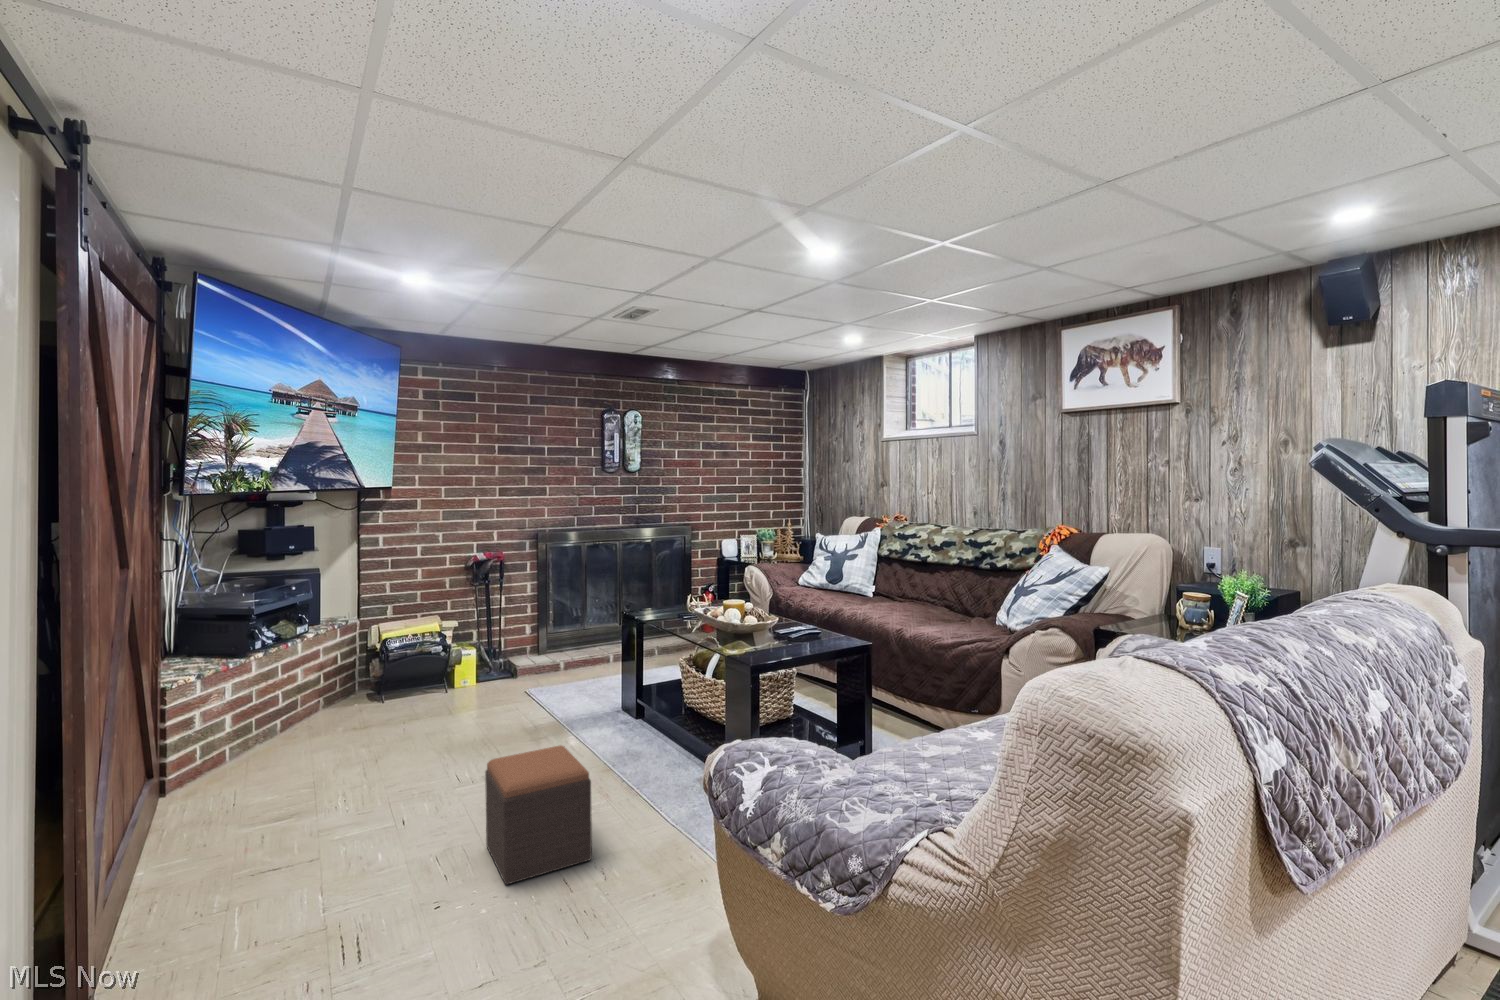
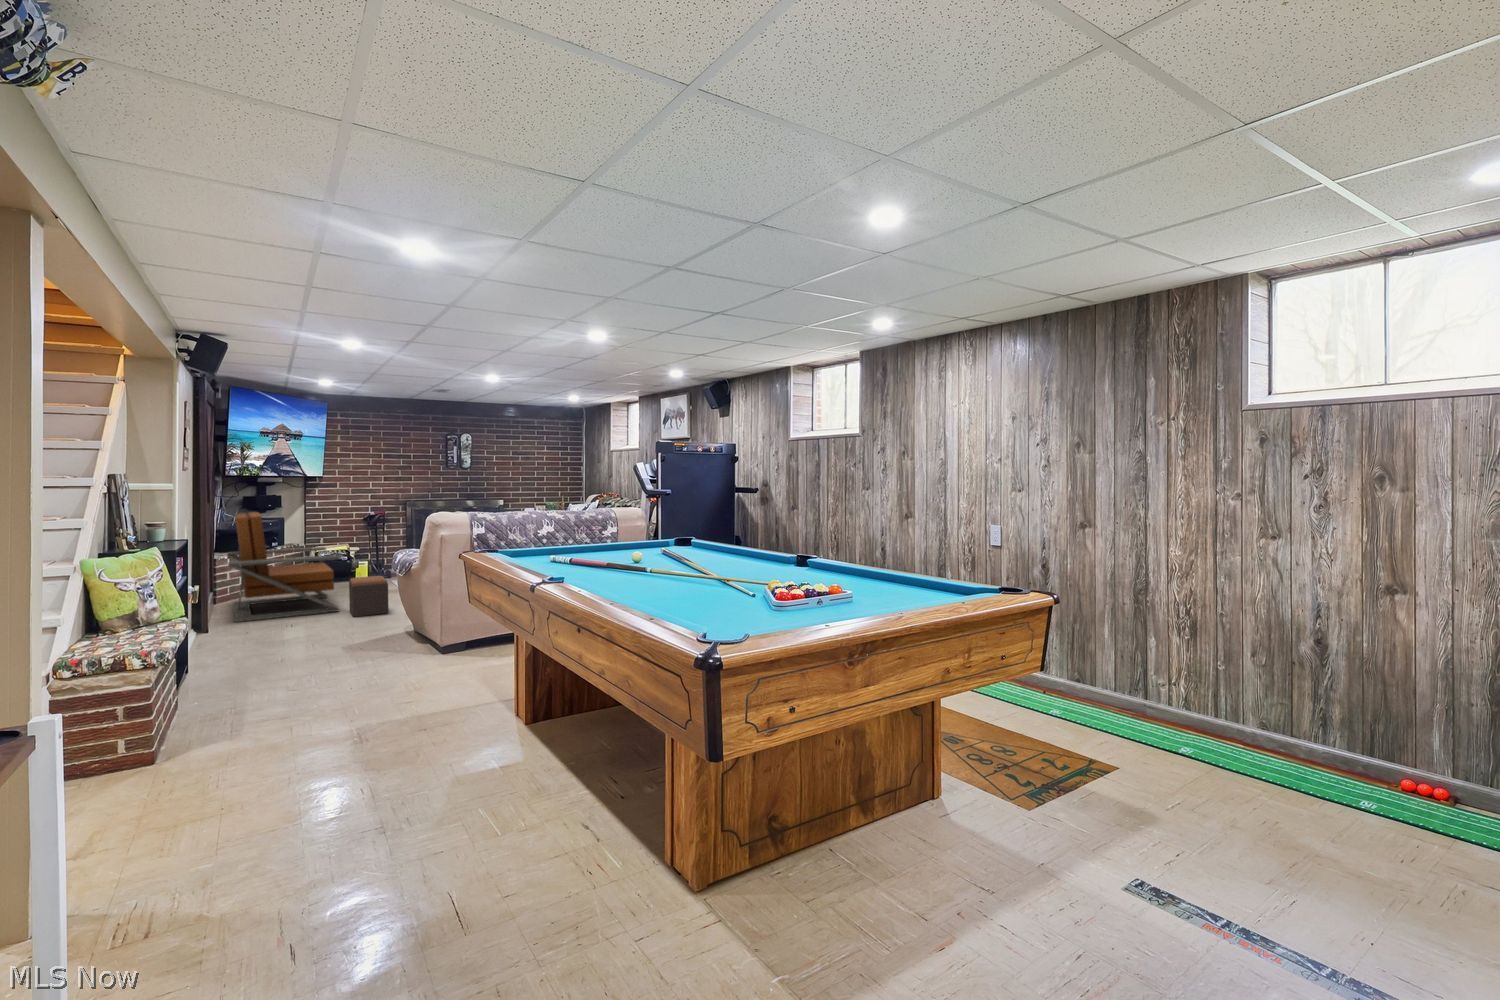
lounge chair: none [155,576,460,927] -> present [227,512,339,622]

